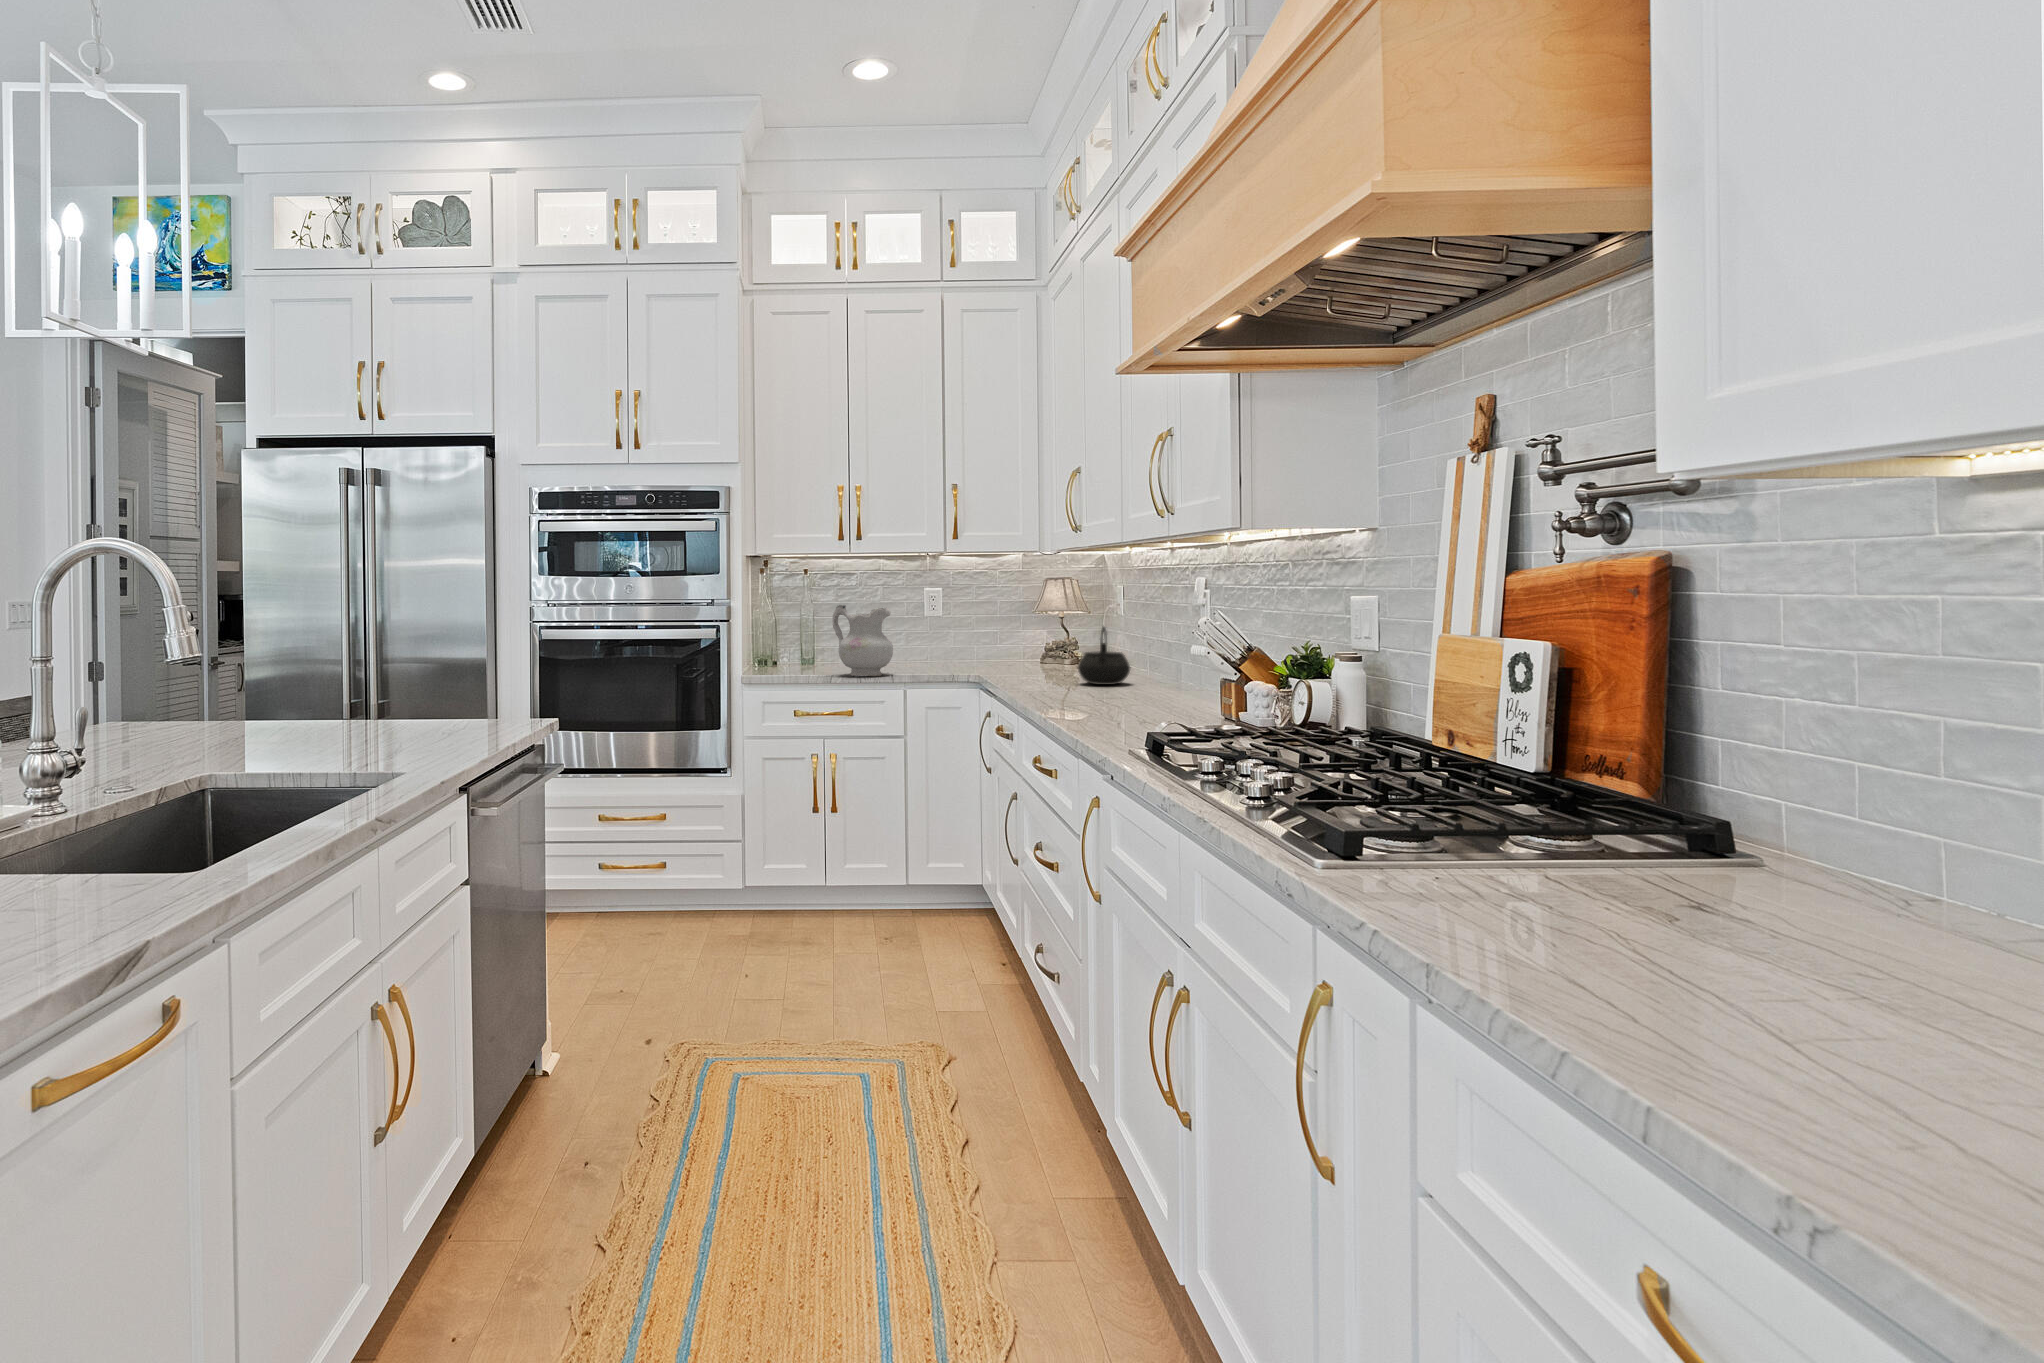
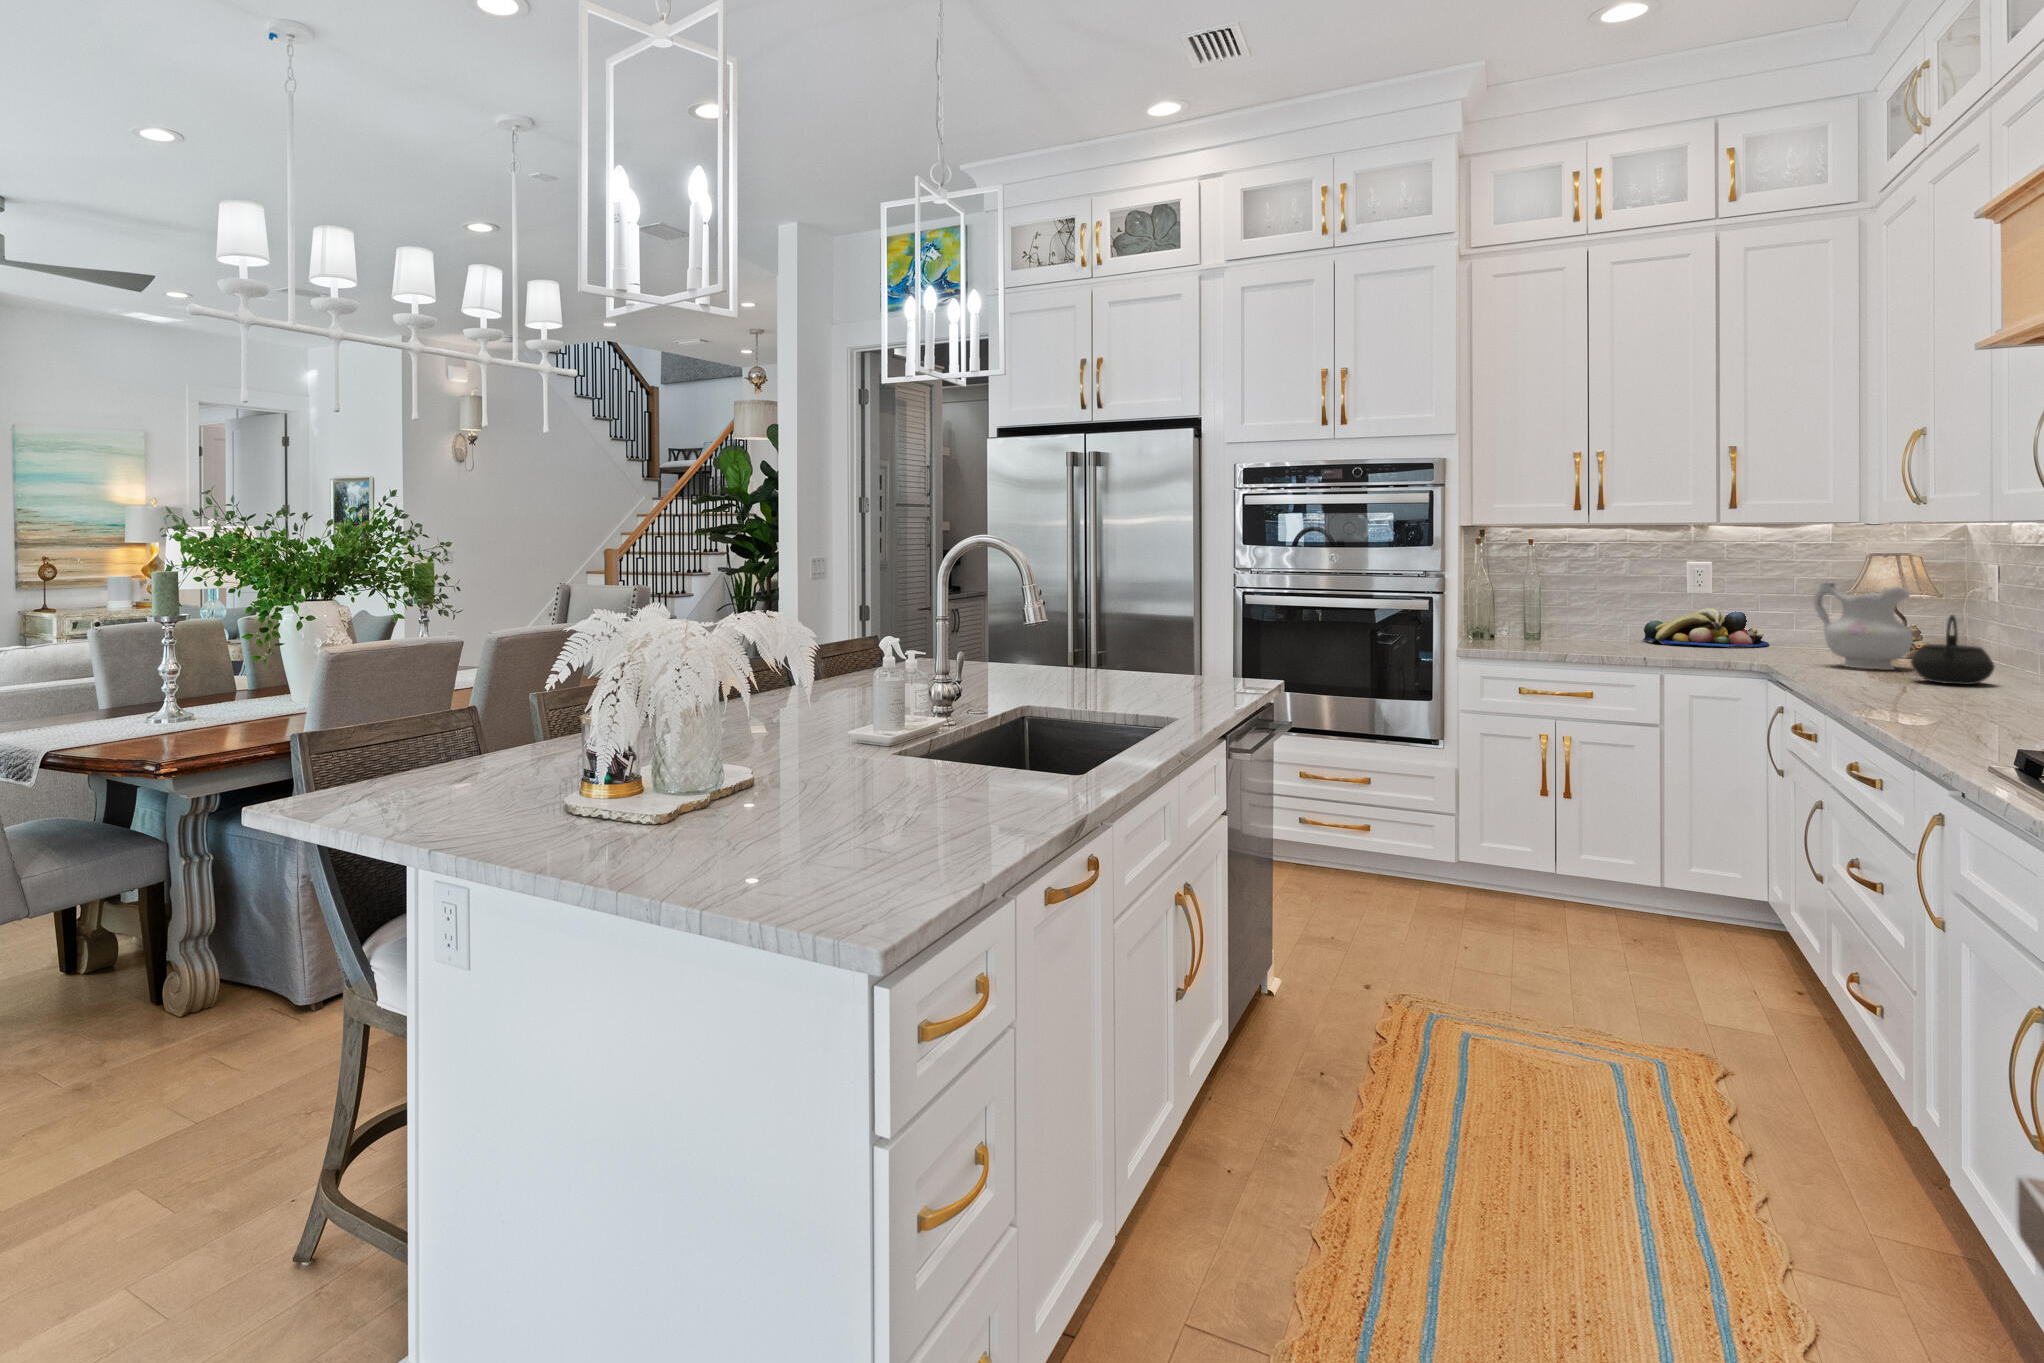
ceramic pitcher: present [833,605,893,676] -> present [1814,582,1913,670]
fruit bowl: none [892,629,984,663] -> present [1643,608,1769,647]

